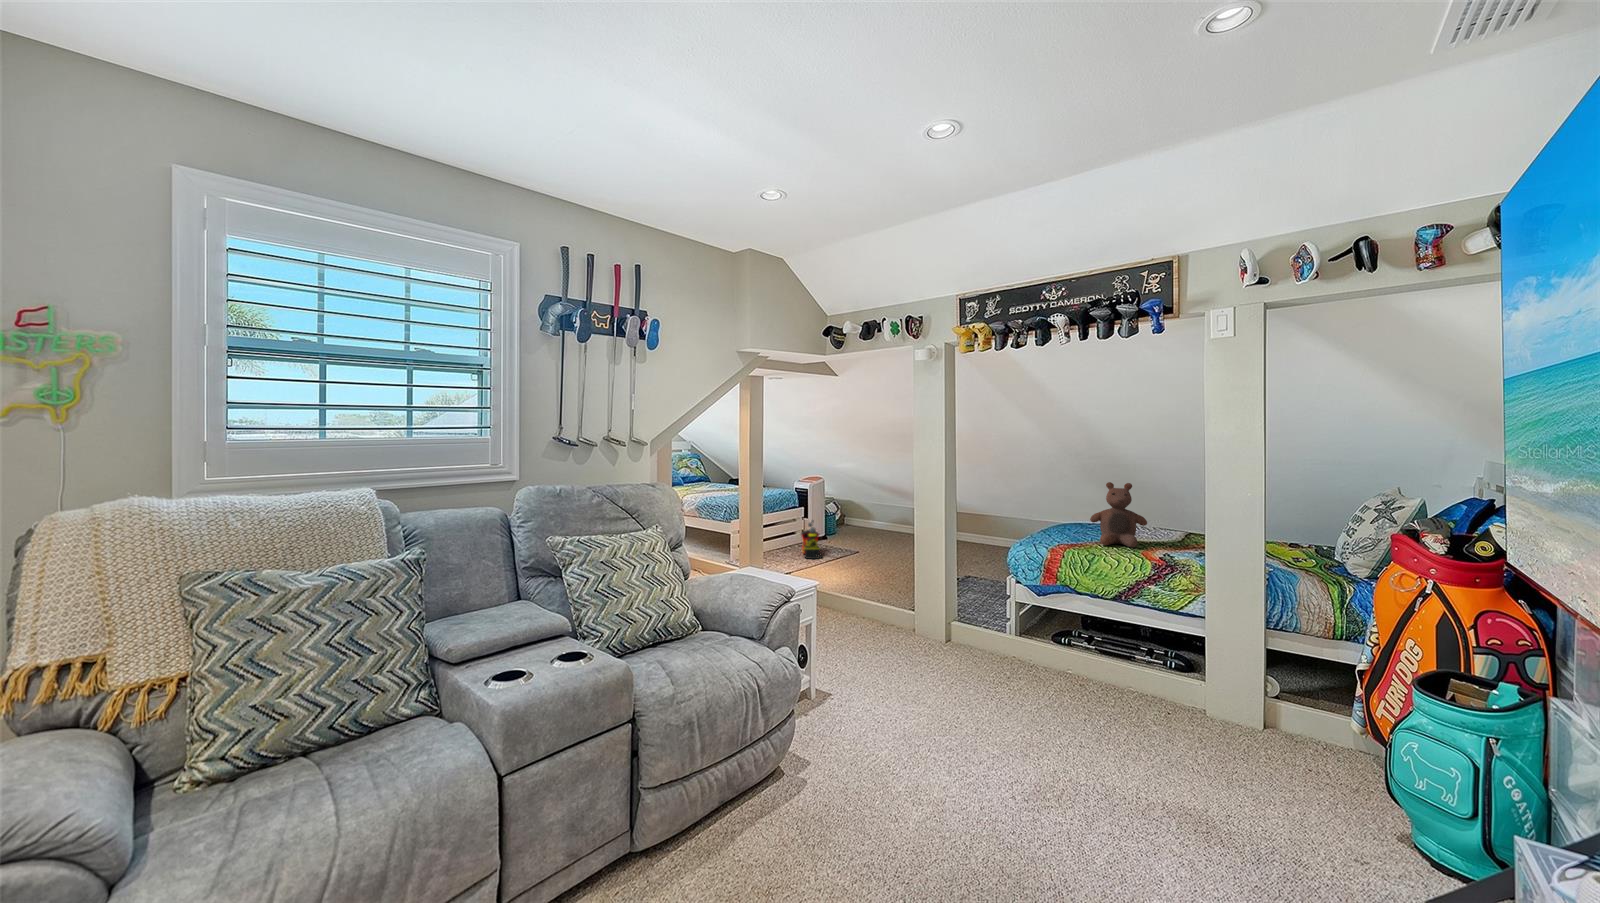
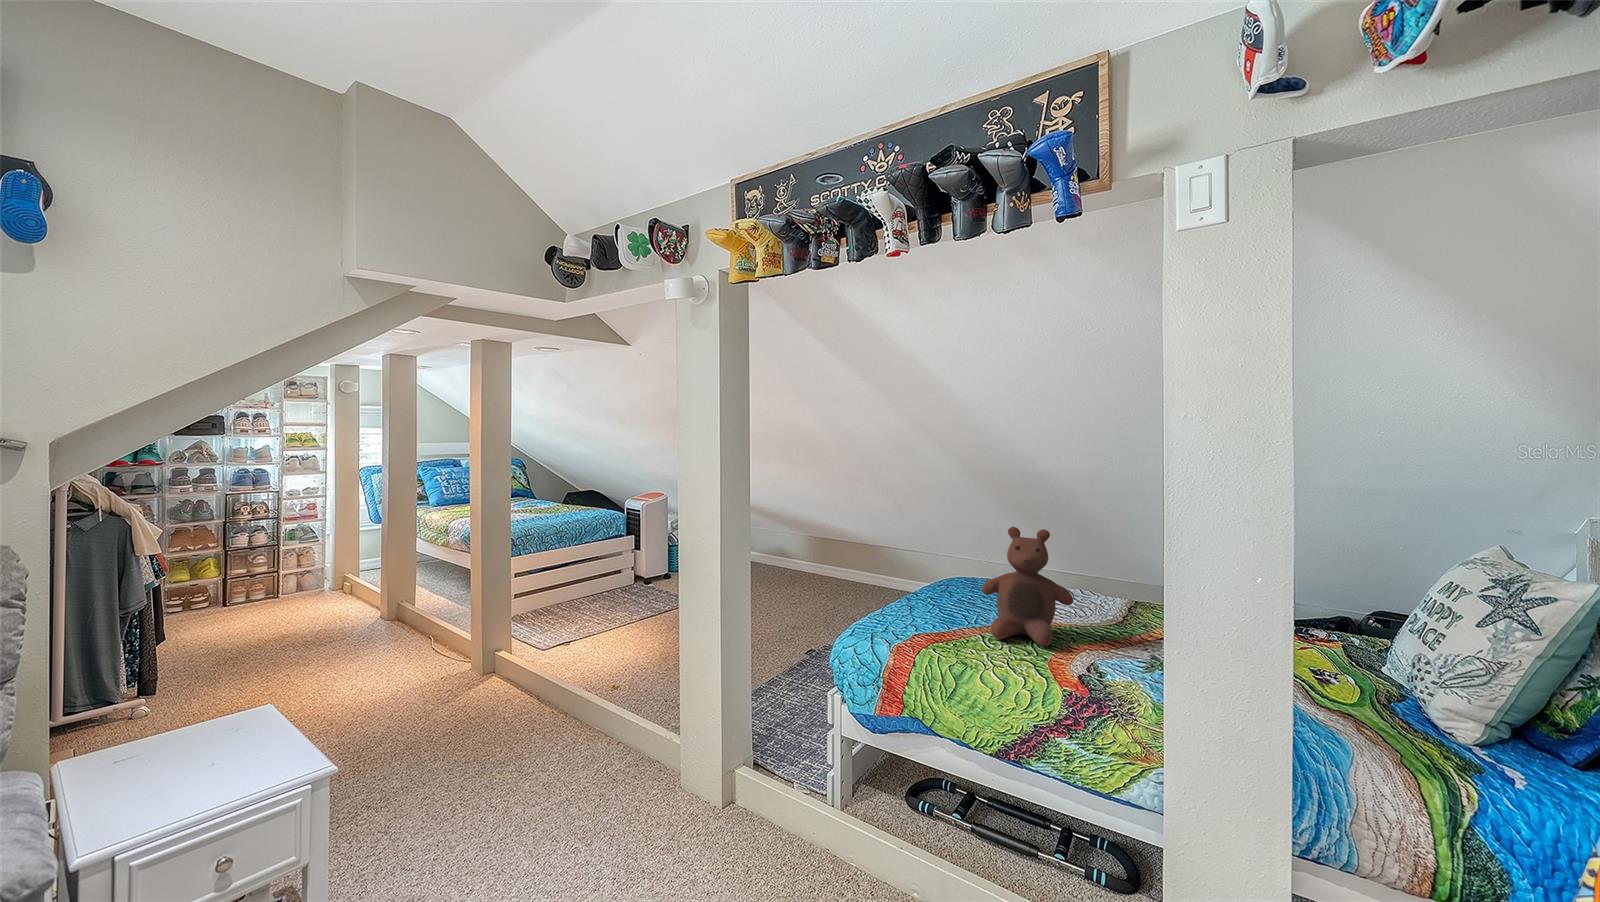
toy train: present [801,520,822,559] -> none [630,557,660,614]

